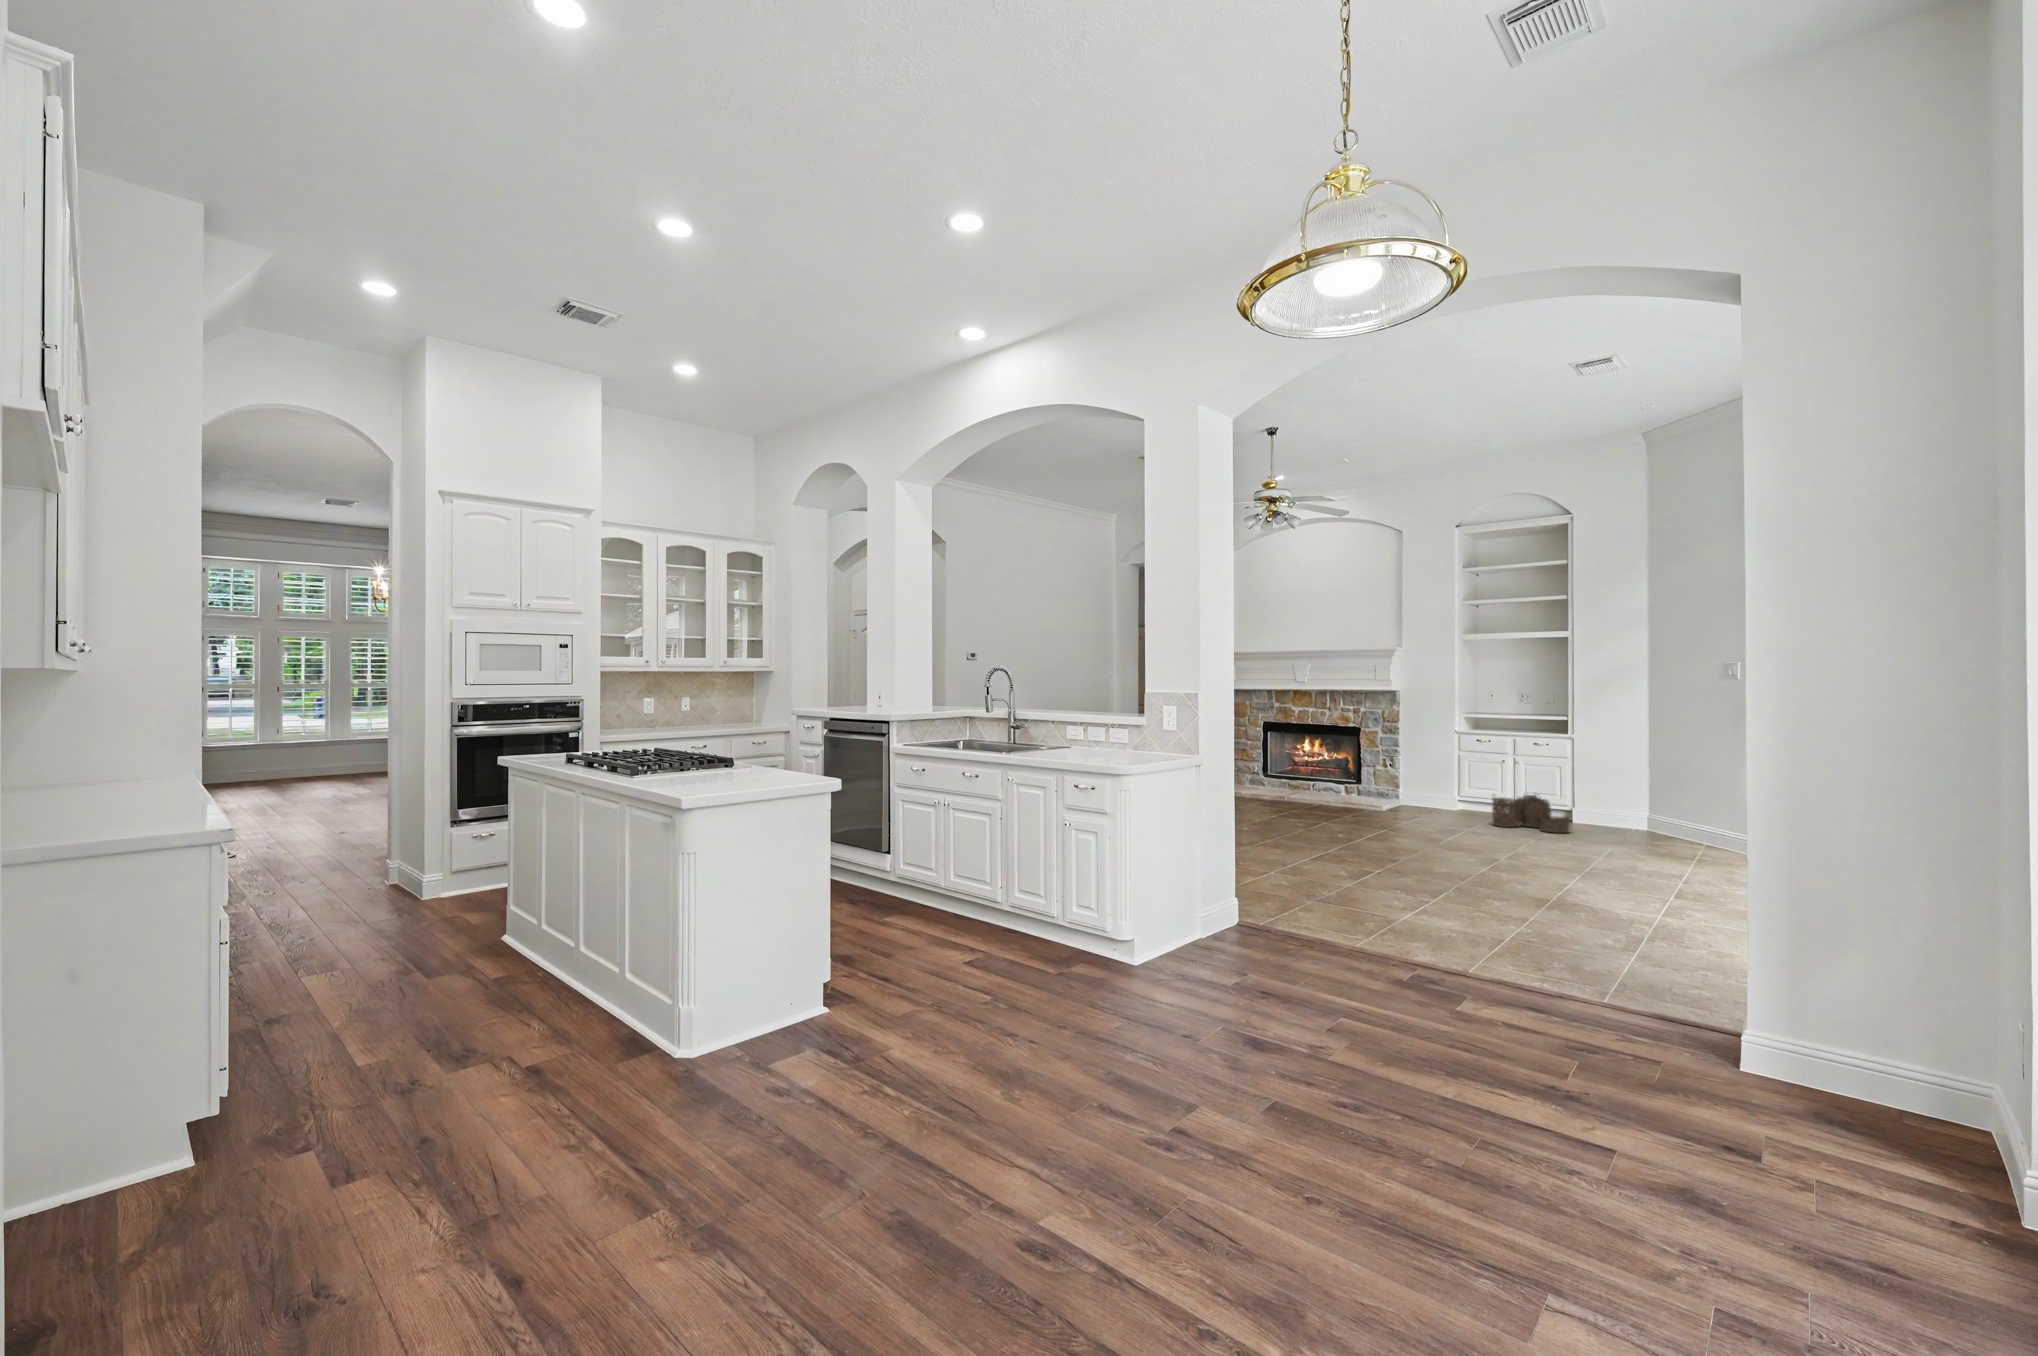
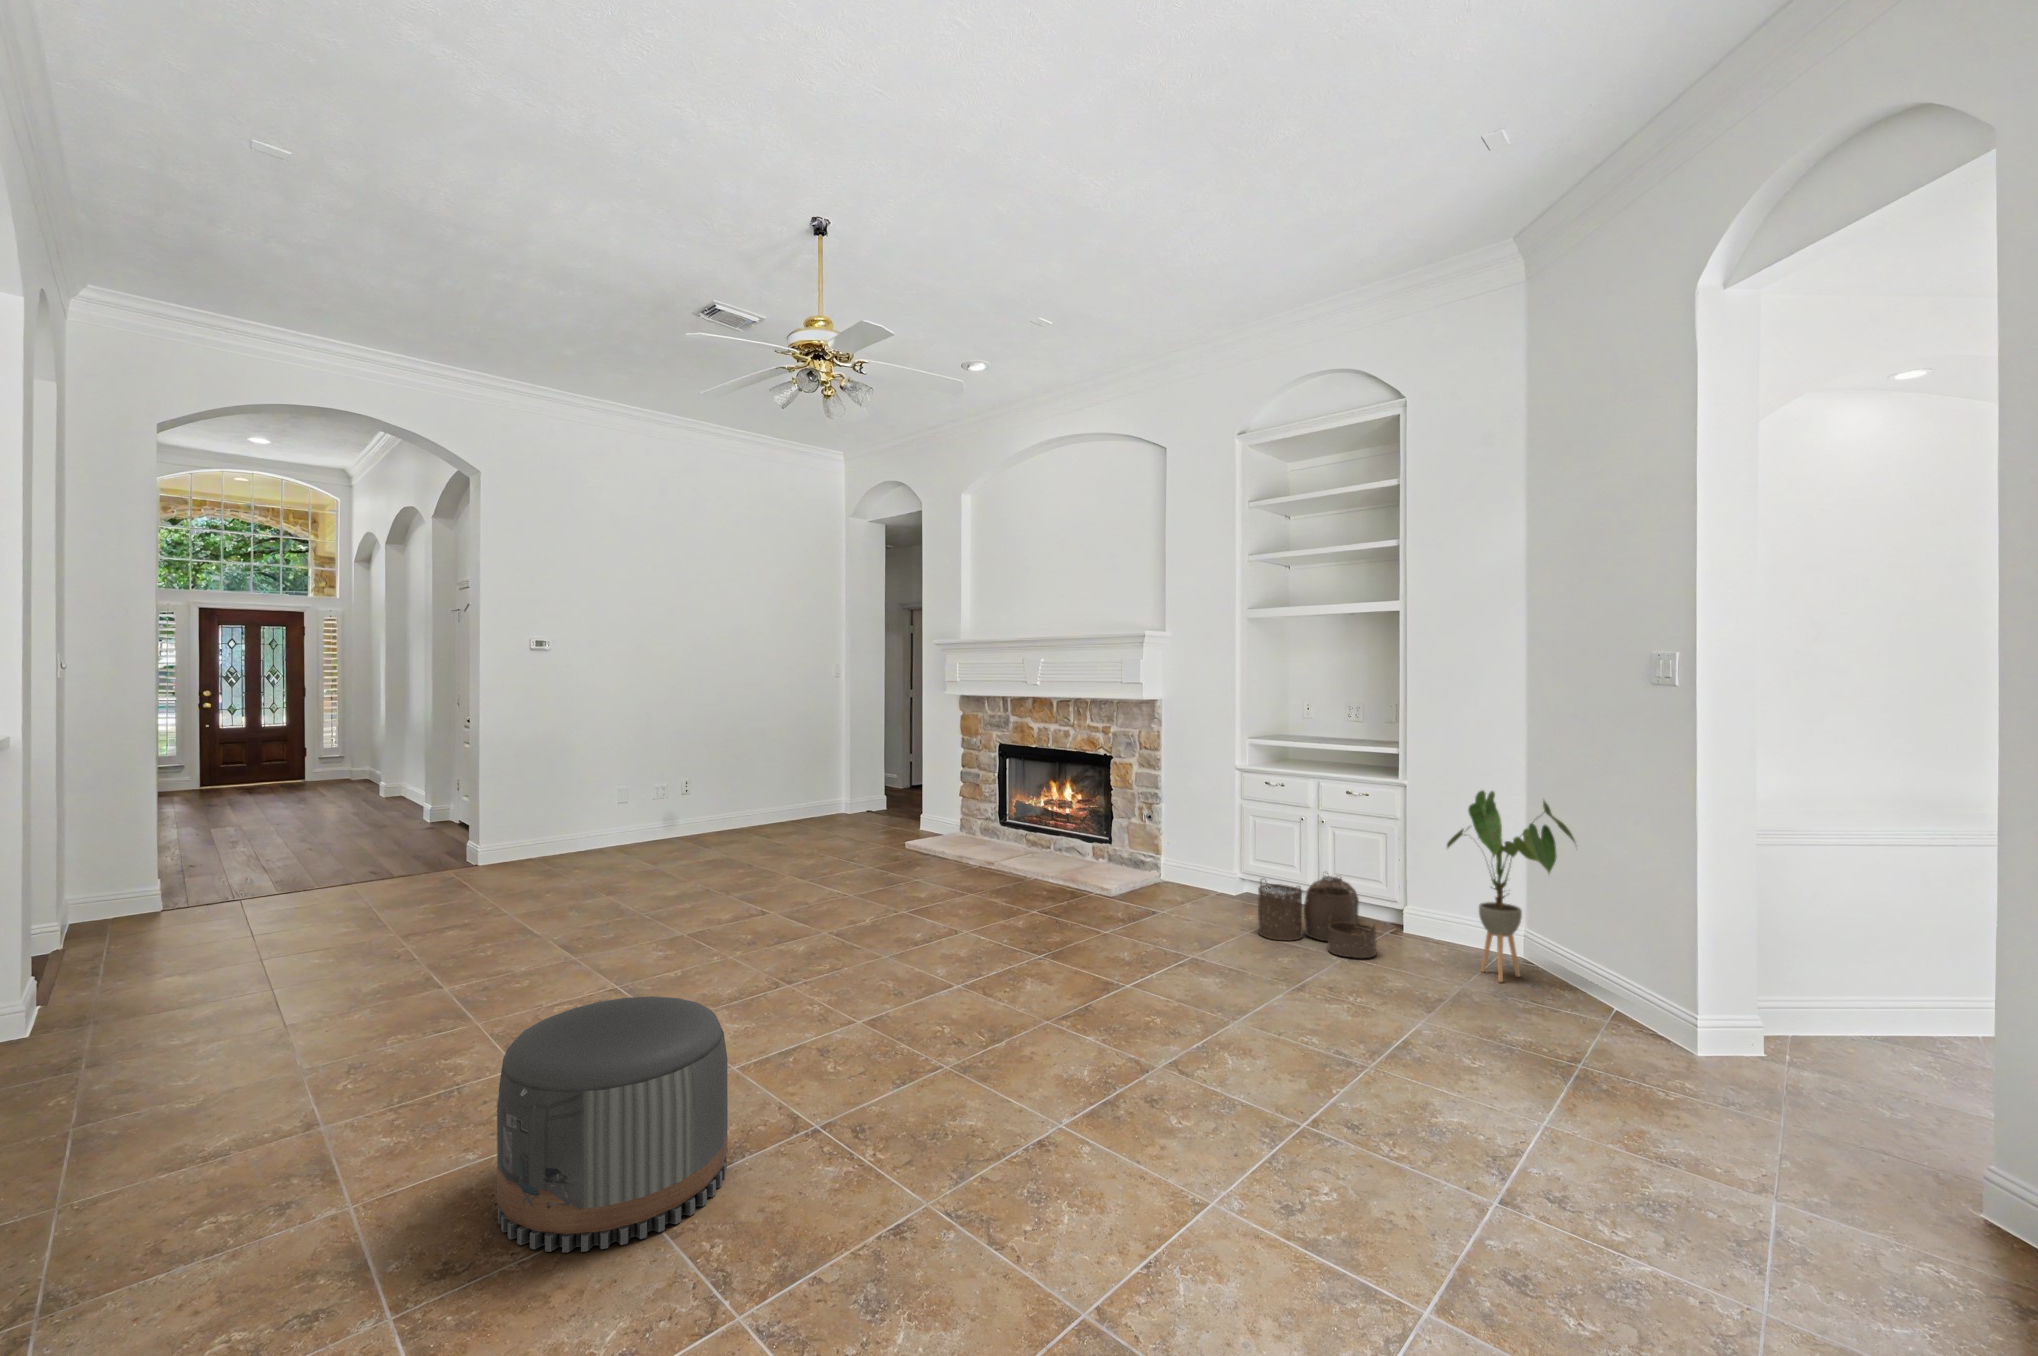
house plant: none [1611,738,1687,840] -> present [1447,791,1575,982]
pouf: none [1273,814,1365,896] -> present [497,996,728,1252]

